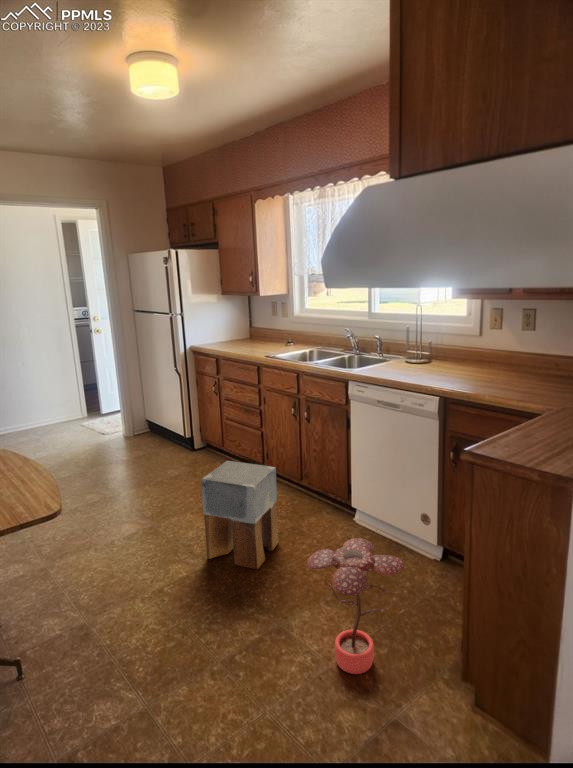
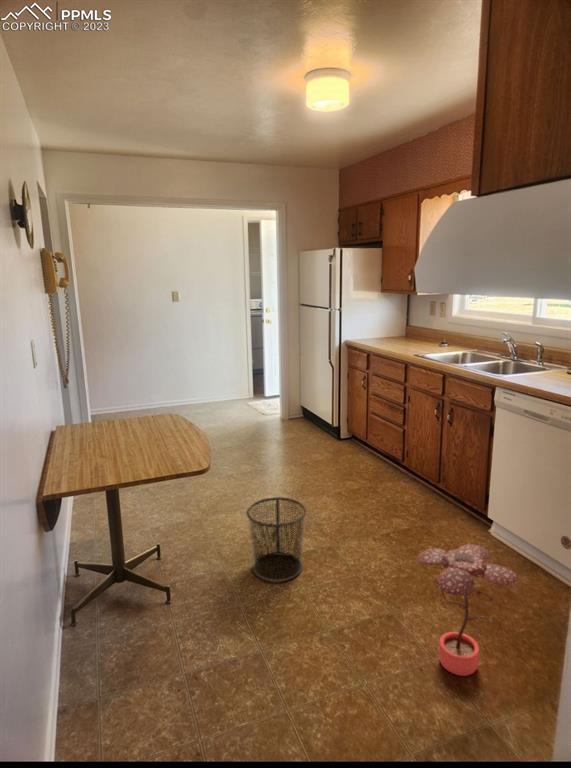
stool: present [201,461,278,569] -> none [335,452,408,559]
waste bin: none [106,524,177,622] -> present [247,497,306,582]

